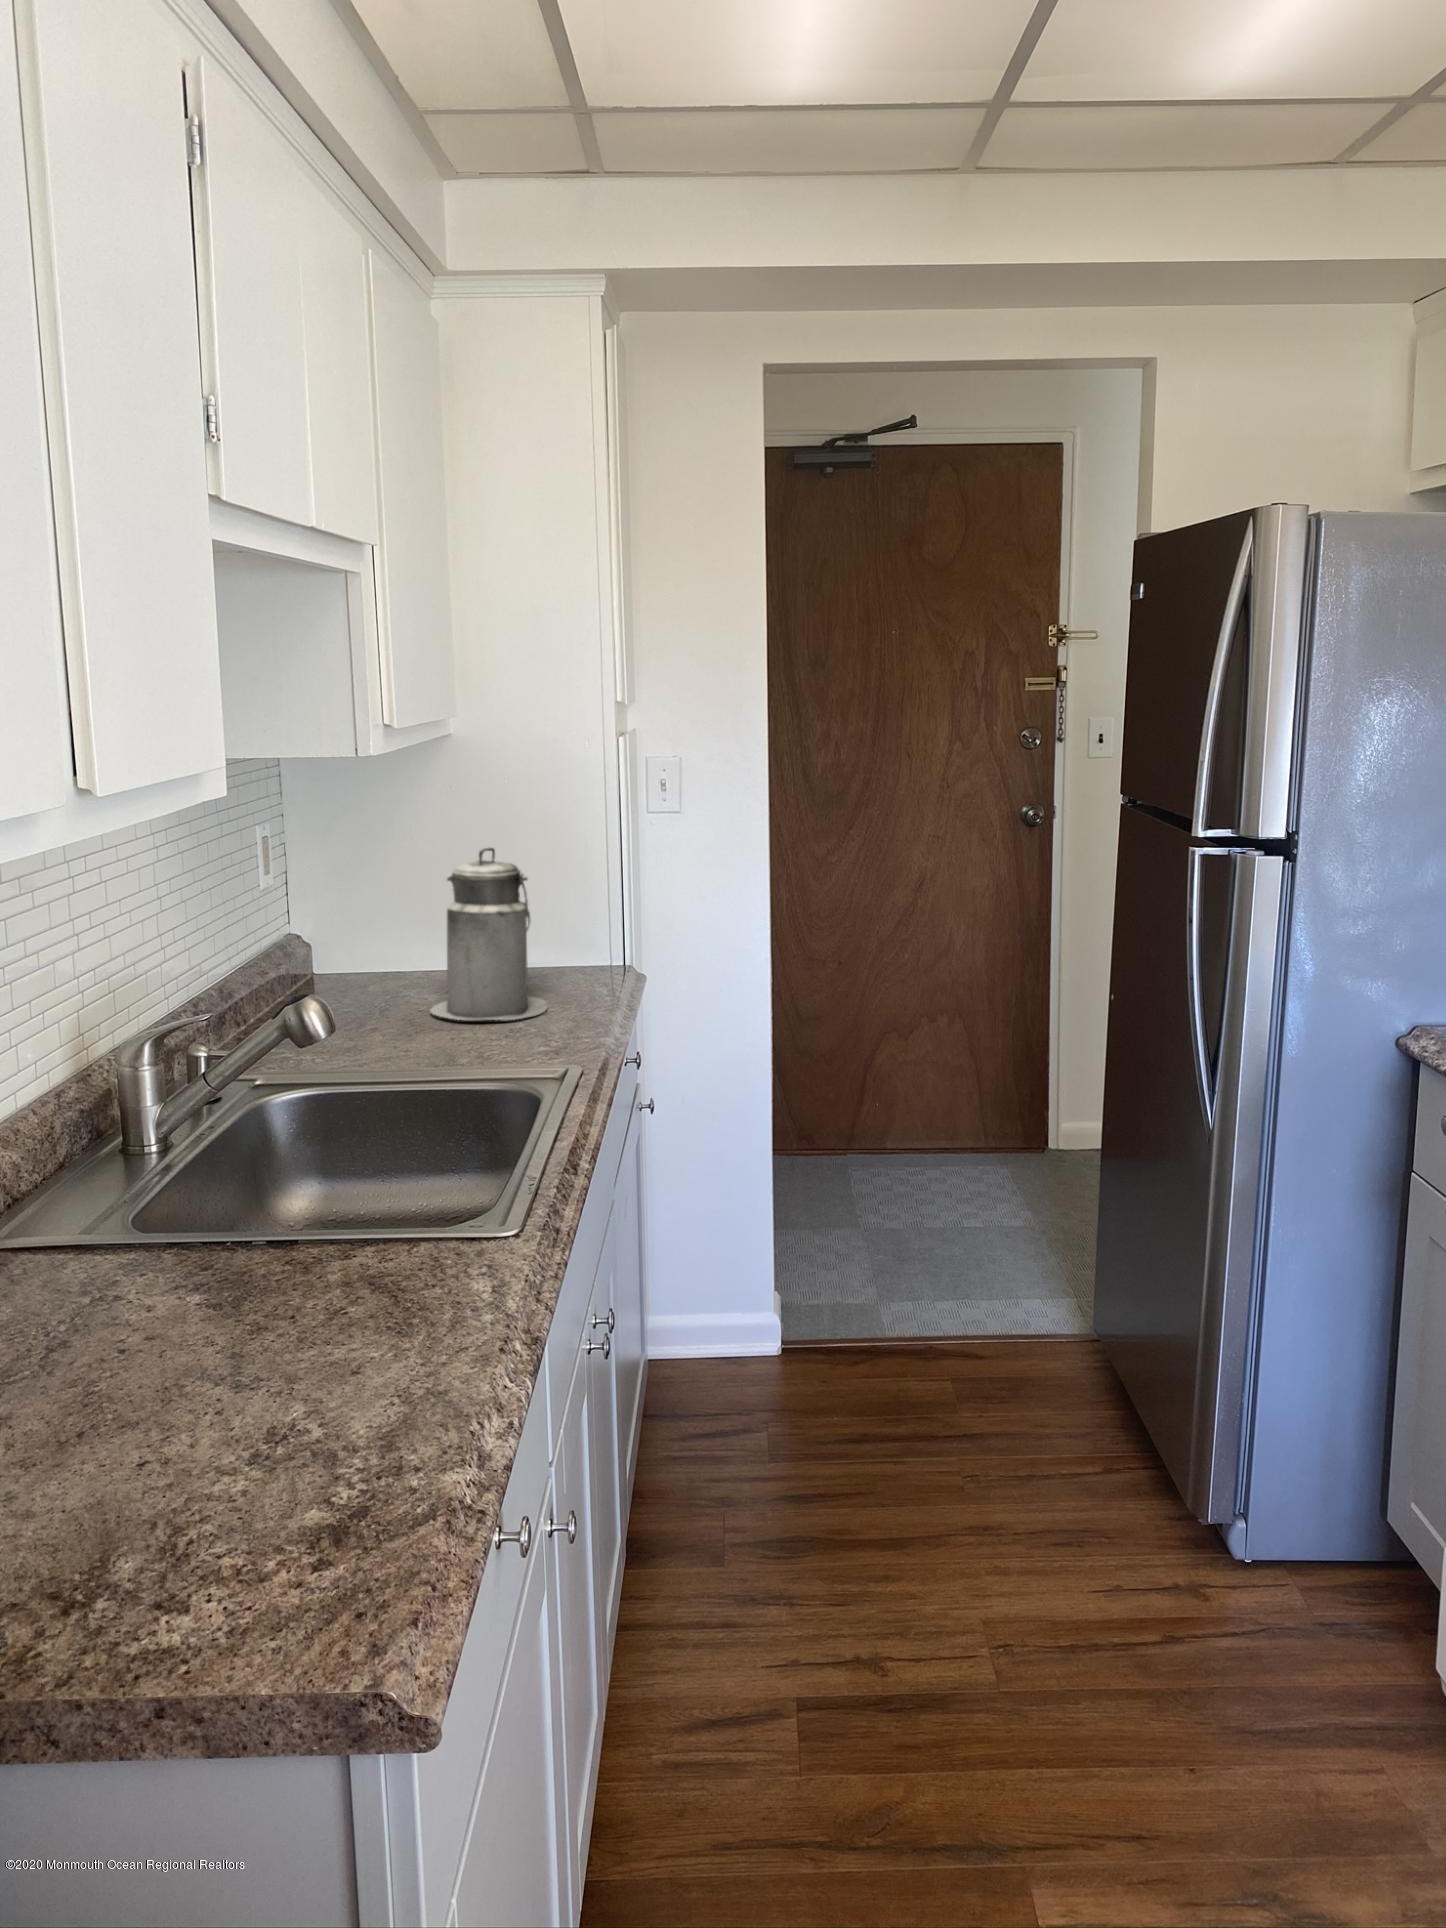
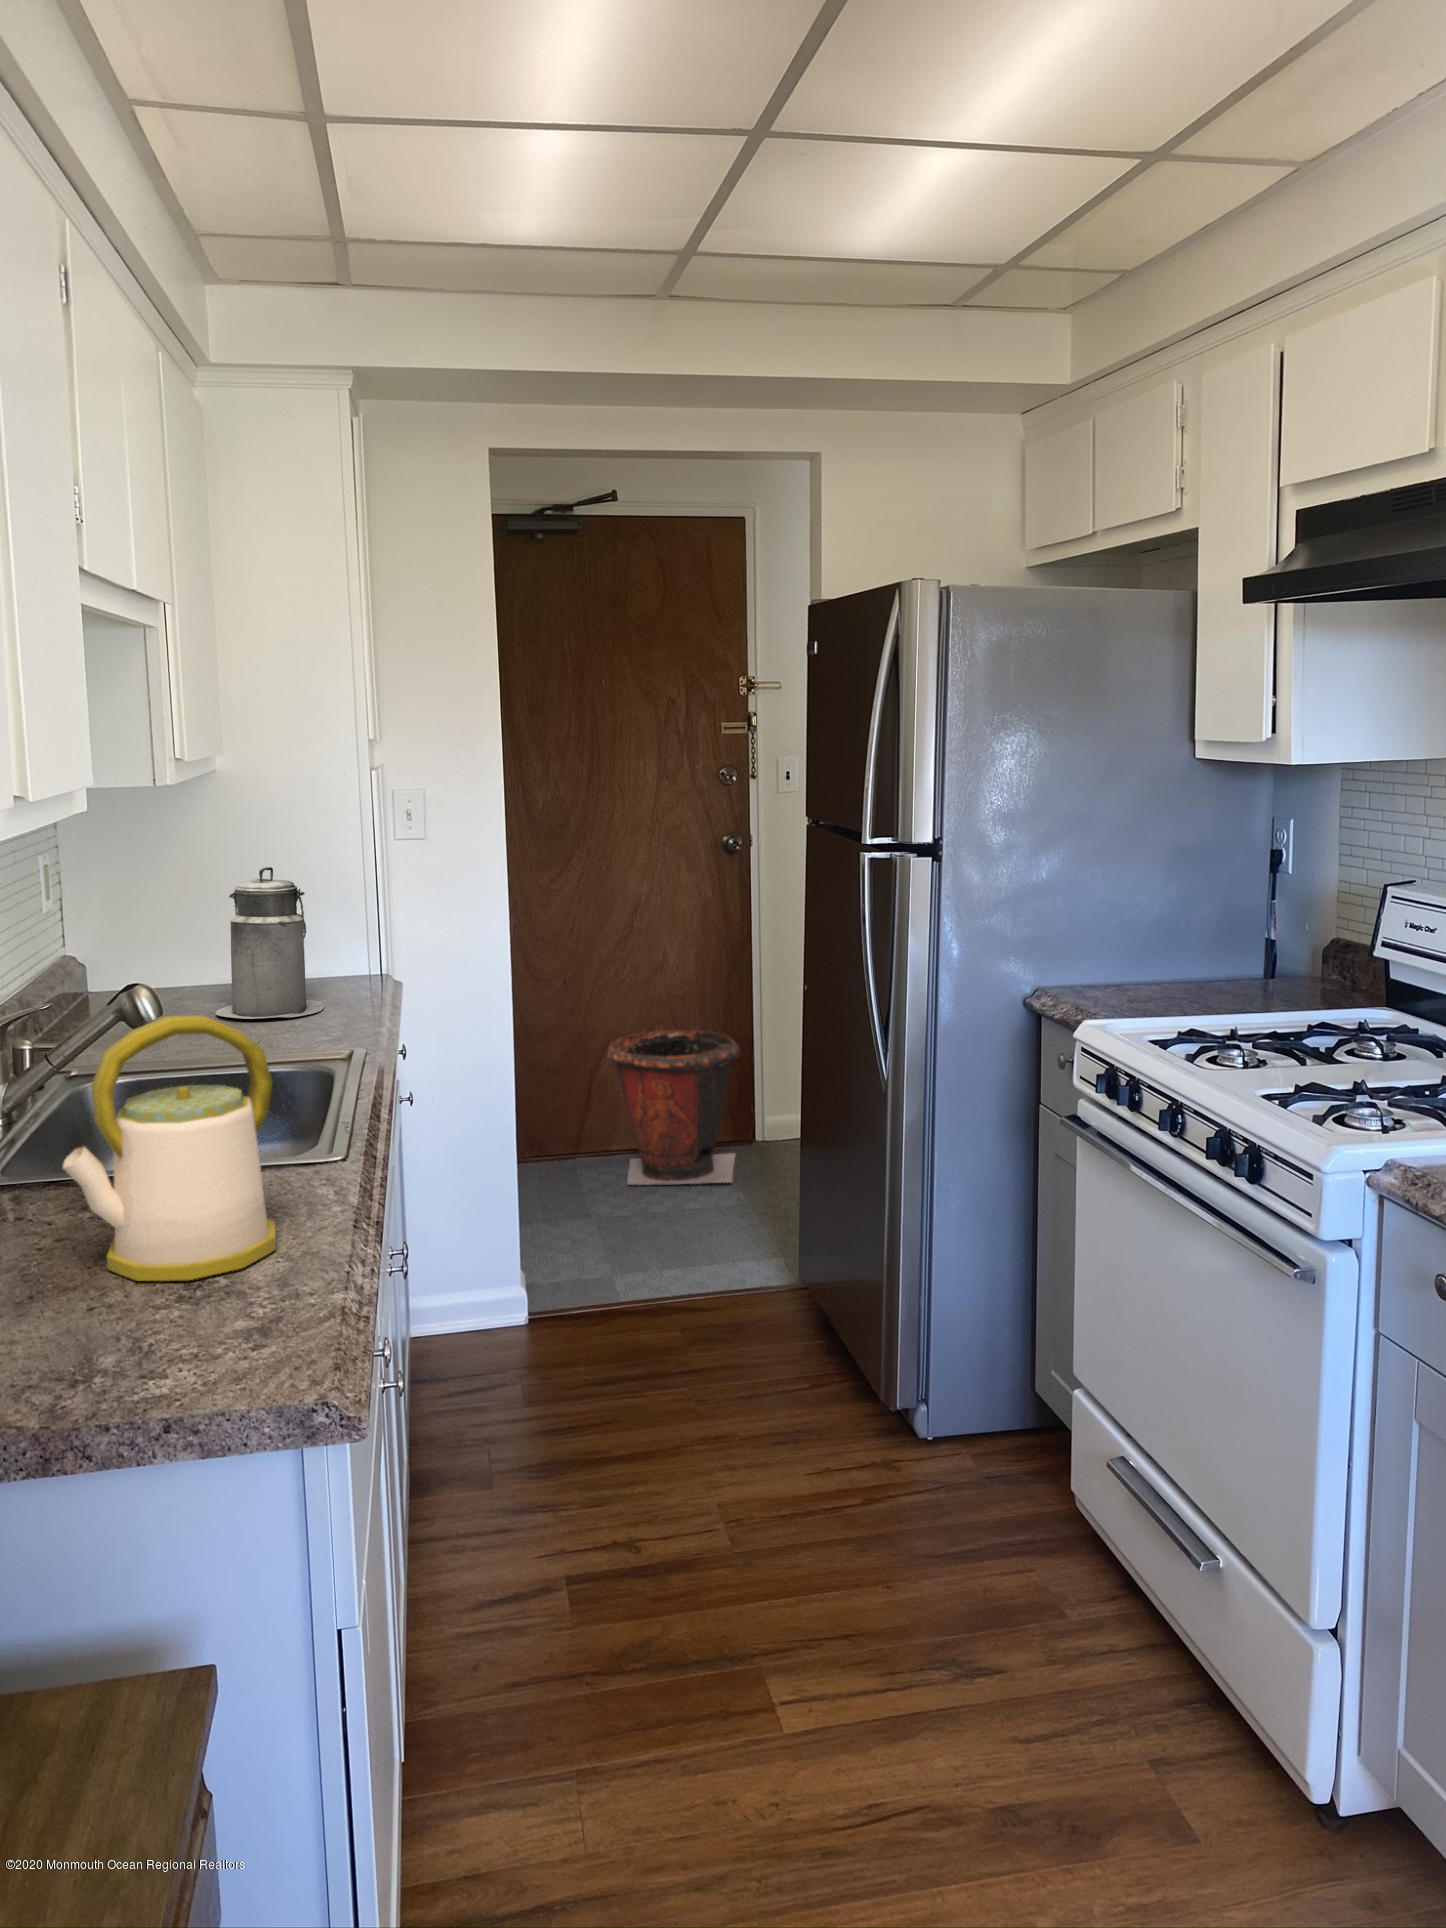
waste bin: none [885,1021,1035,1200] -> present [608,1030,740,1185]
kettle: none [125,1080,399,1430] -> present [63,1015,276,1281]

